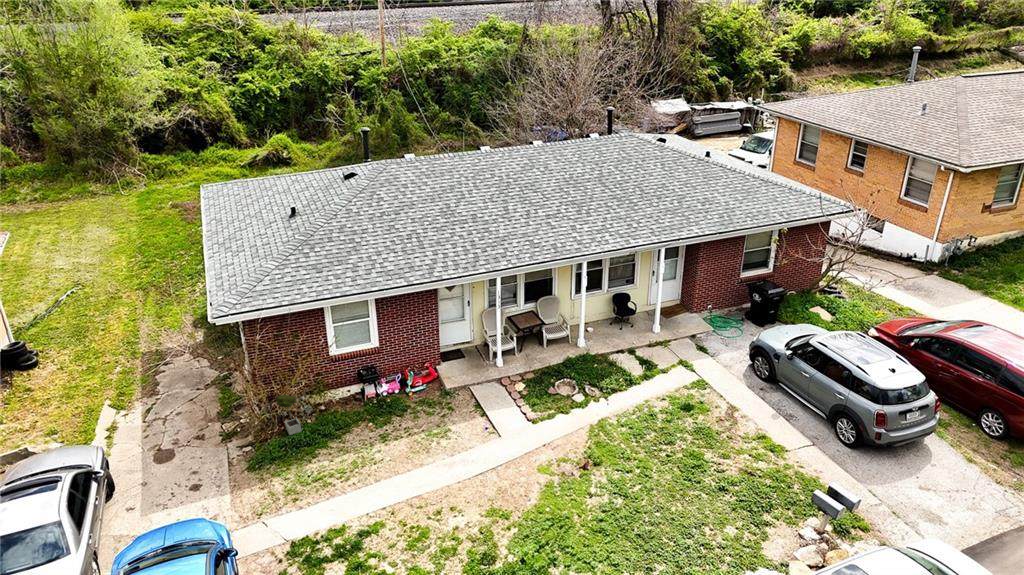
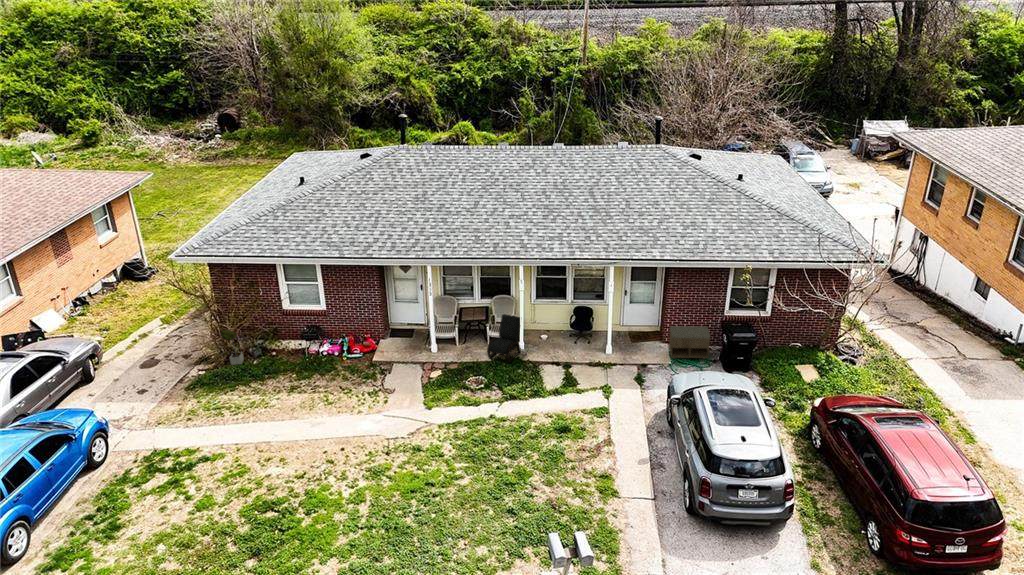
storage bench: none [693,290,734,324] -> present [669,326,710,359]
lounge chair: none [554,314,581,360] -> present [487,314,521,363]

